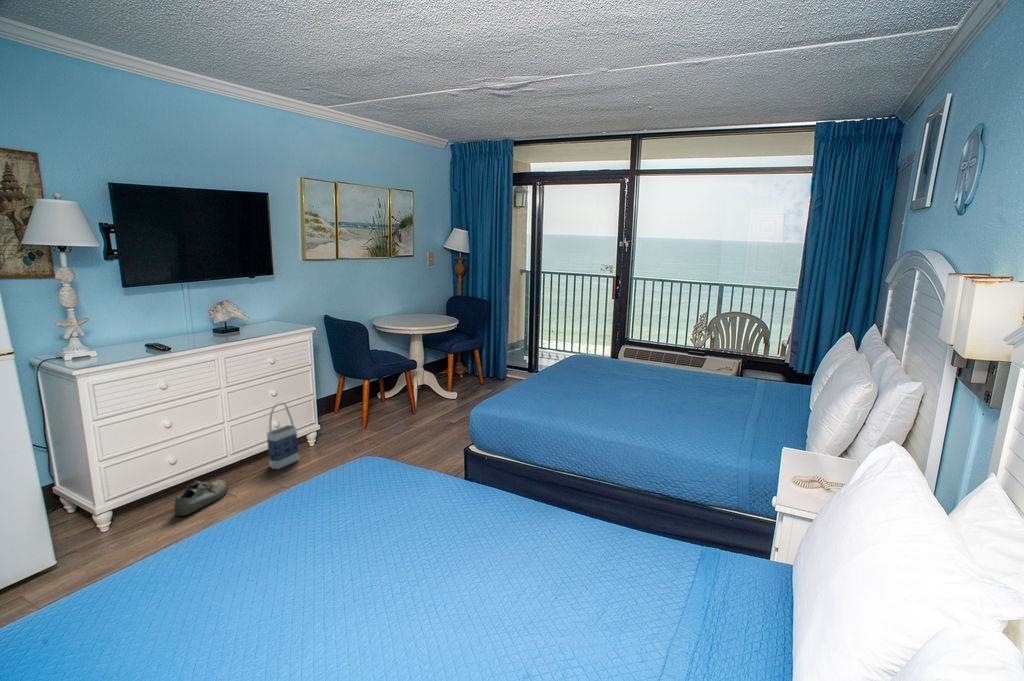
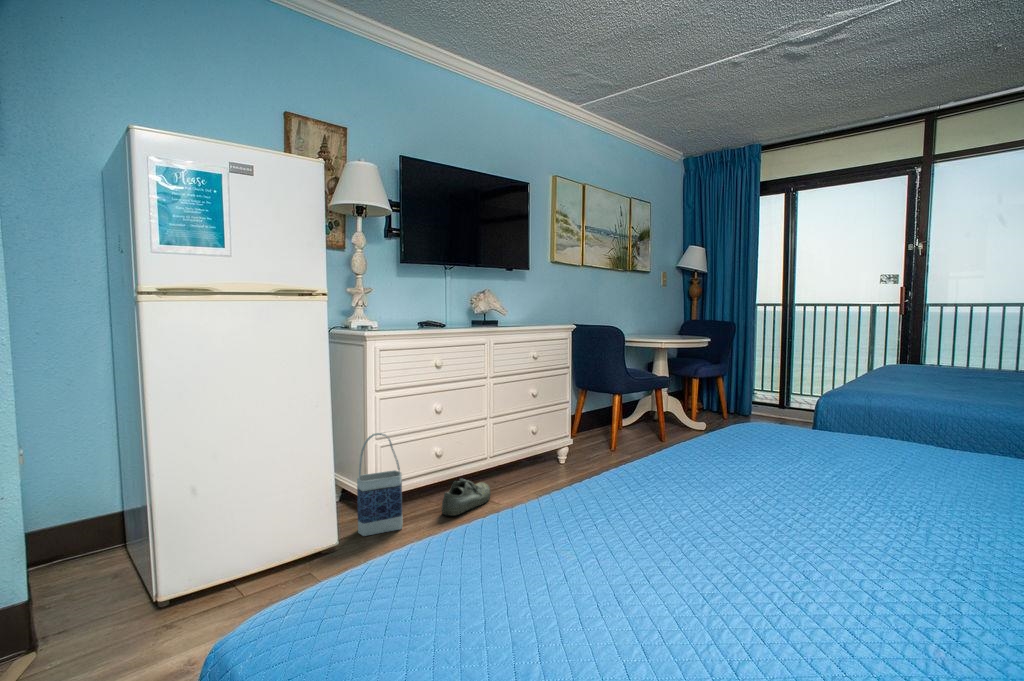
bag: present [267,403,299,469] -> present [357,433,403,536]

